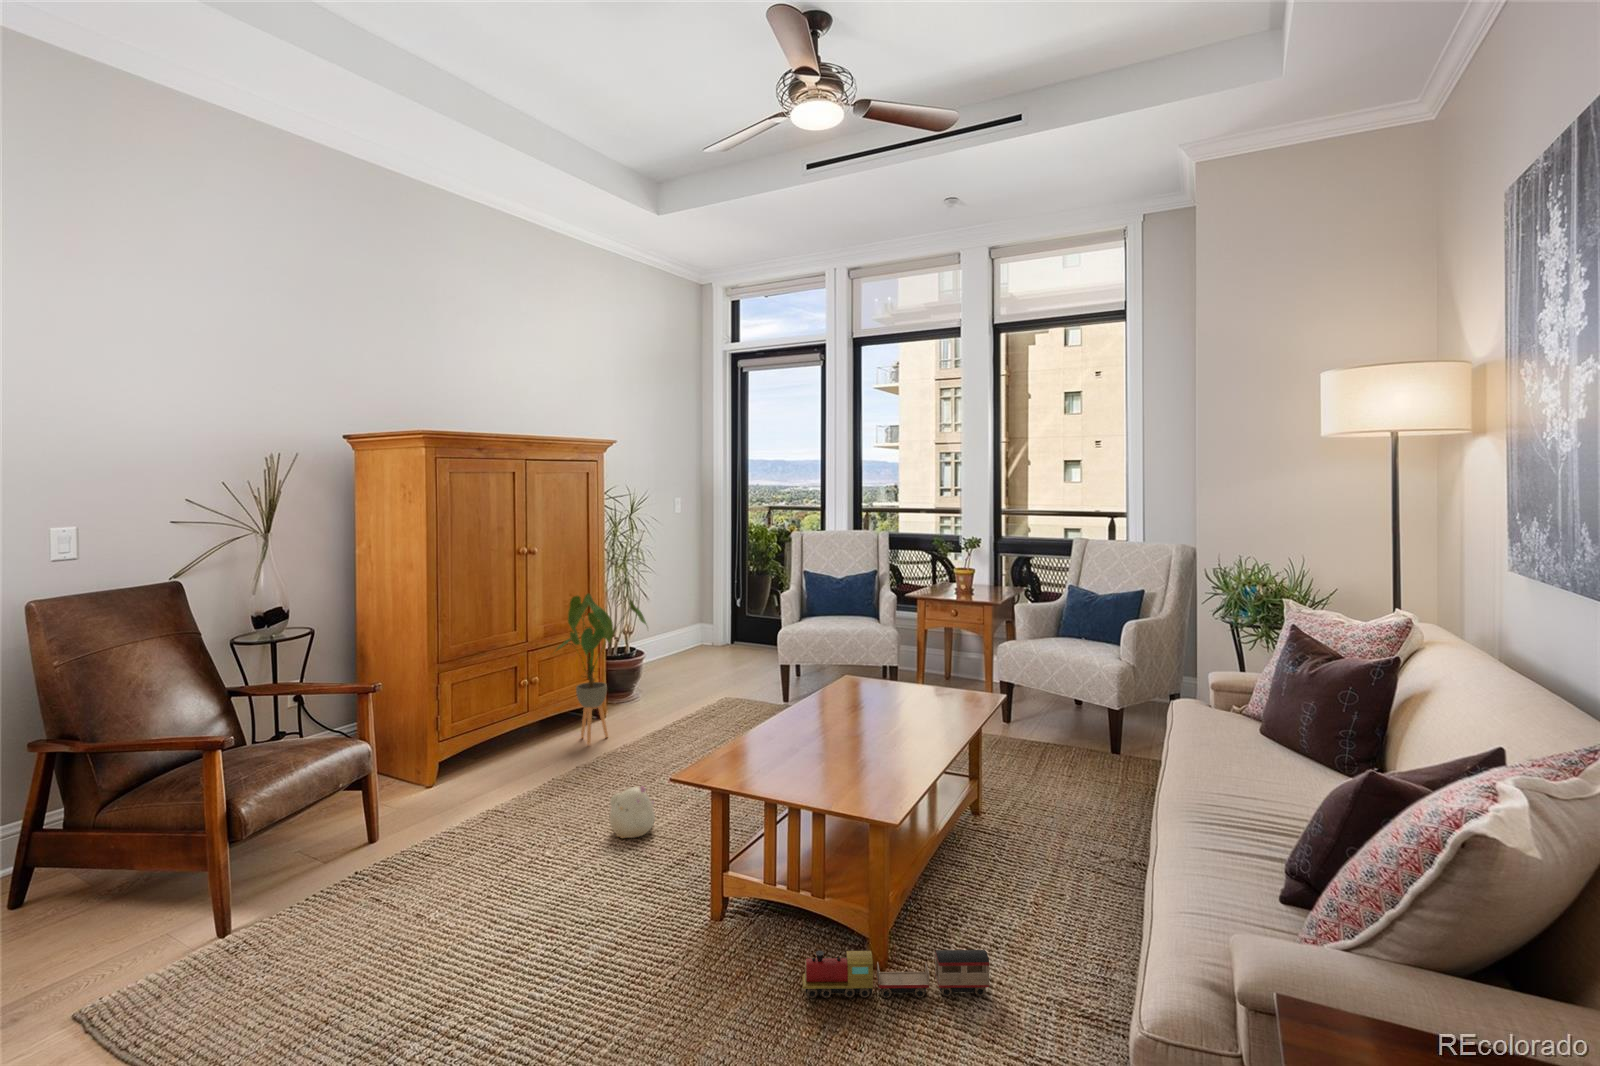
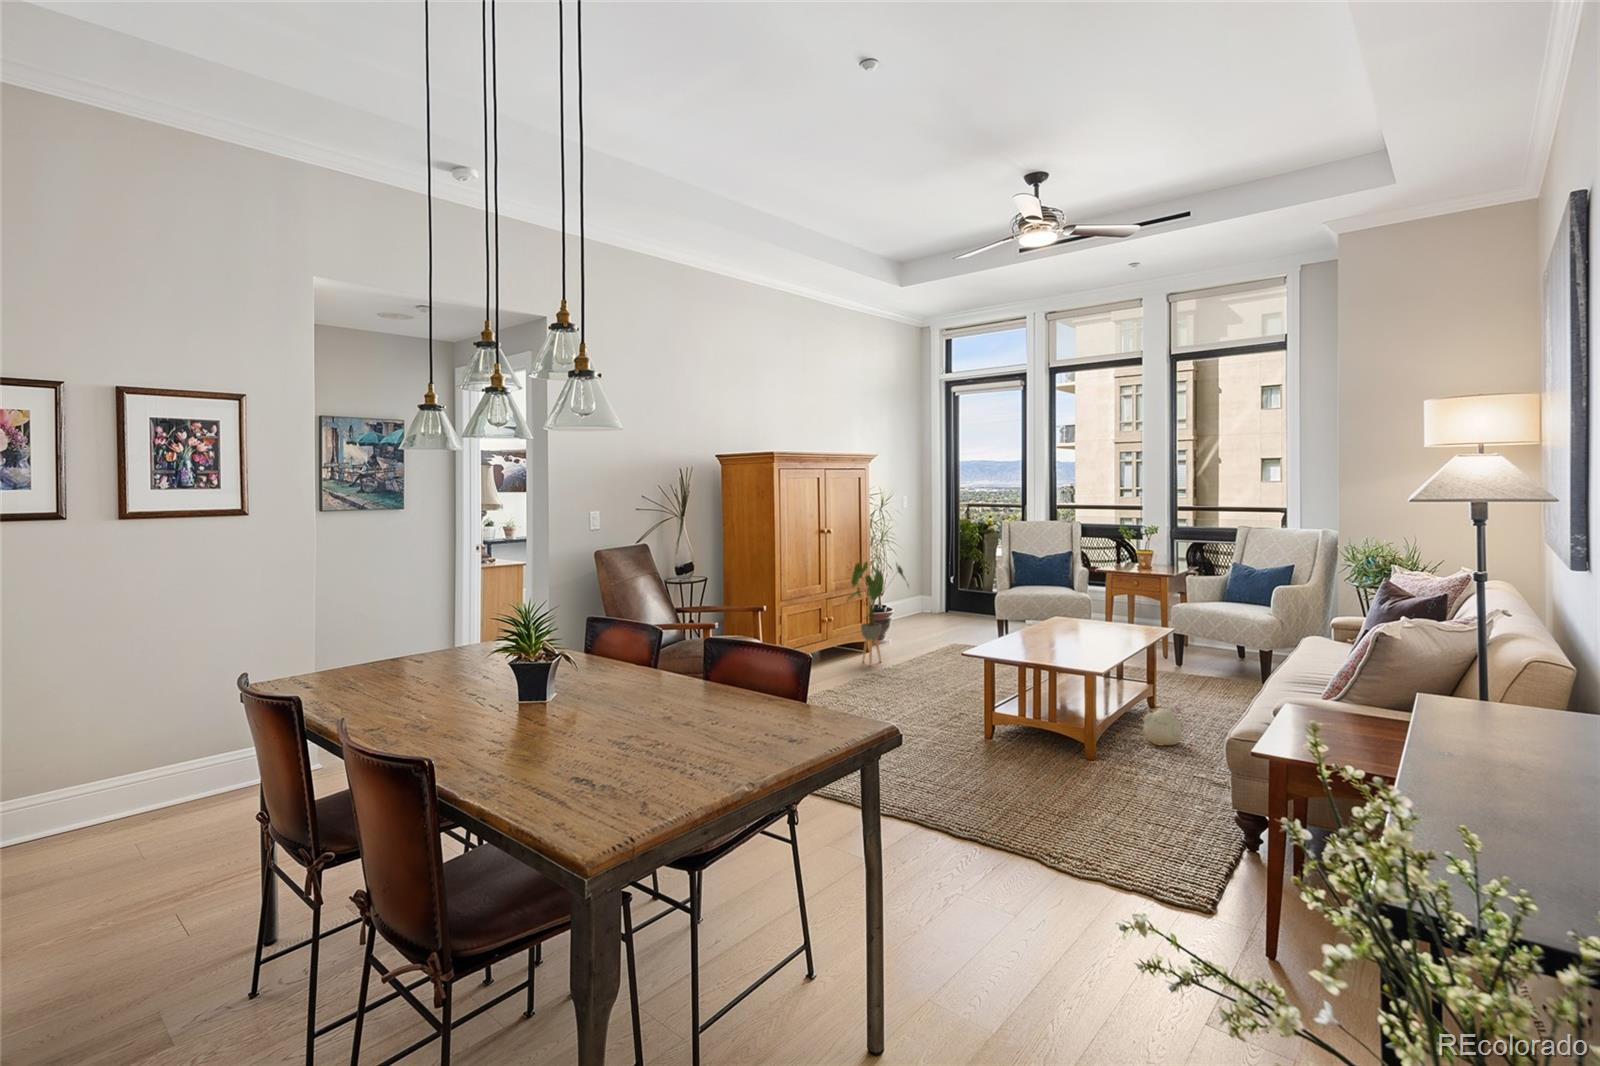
plush toy: present [609,786,655,838] -> present [1143,707,1185,746]
toy train: present [803,950,989,998] -> none [1056,737,1164,765]

